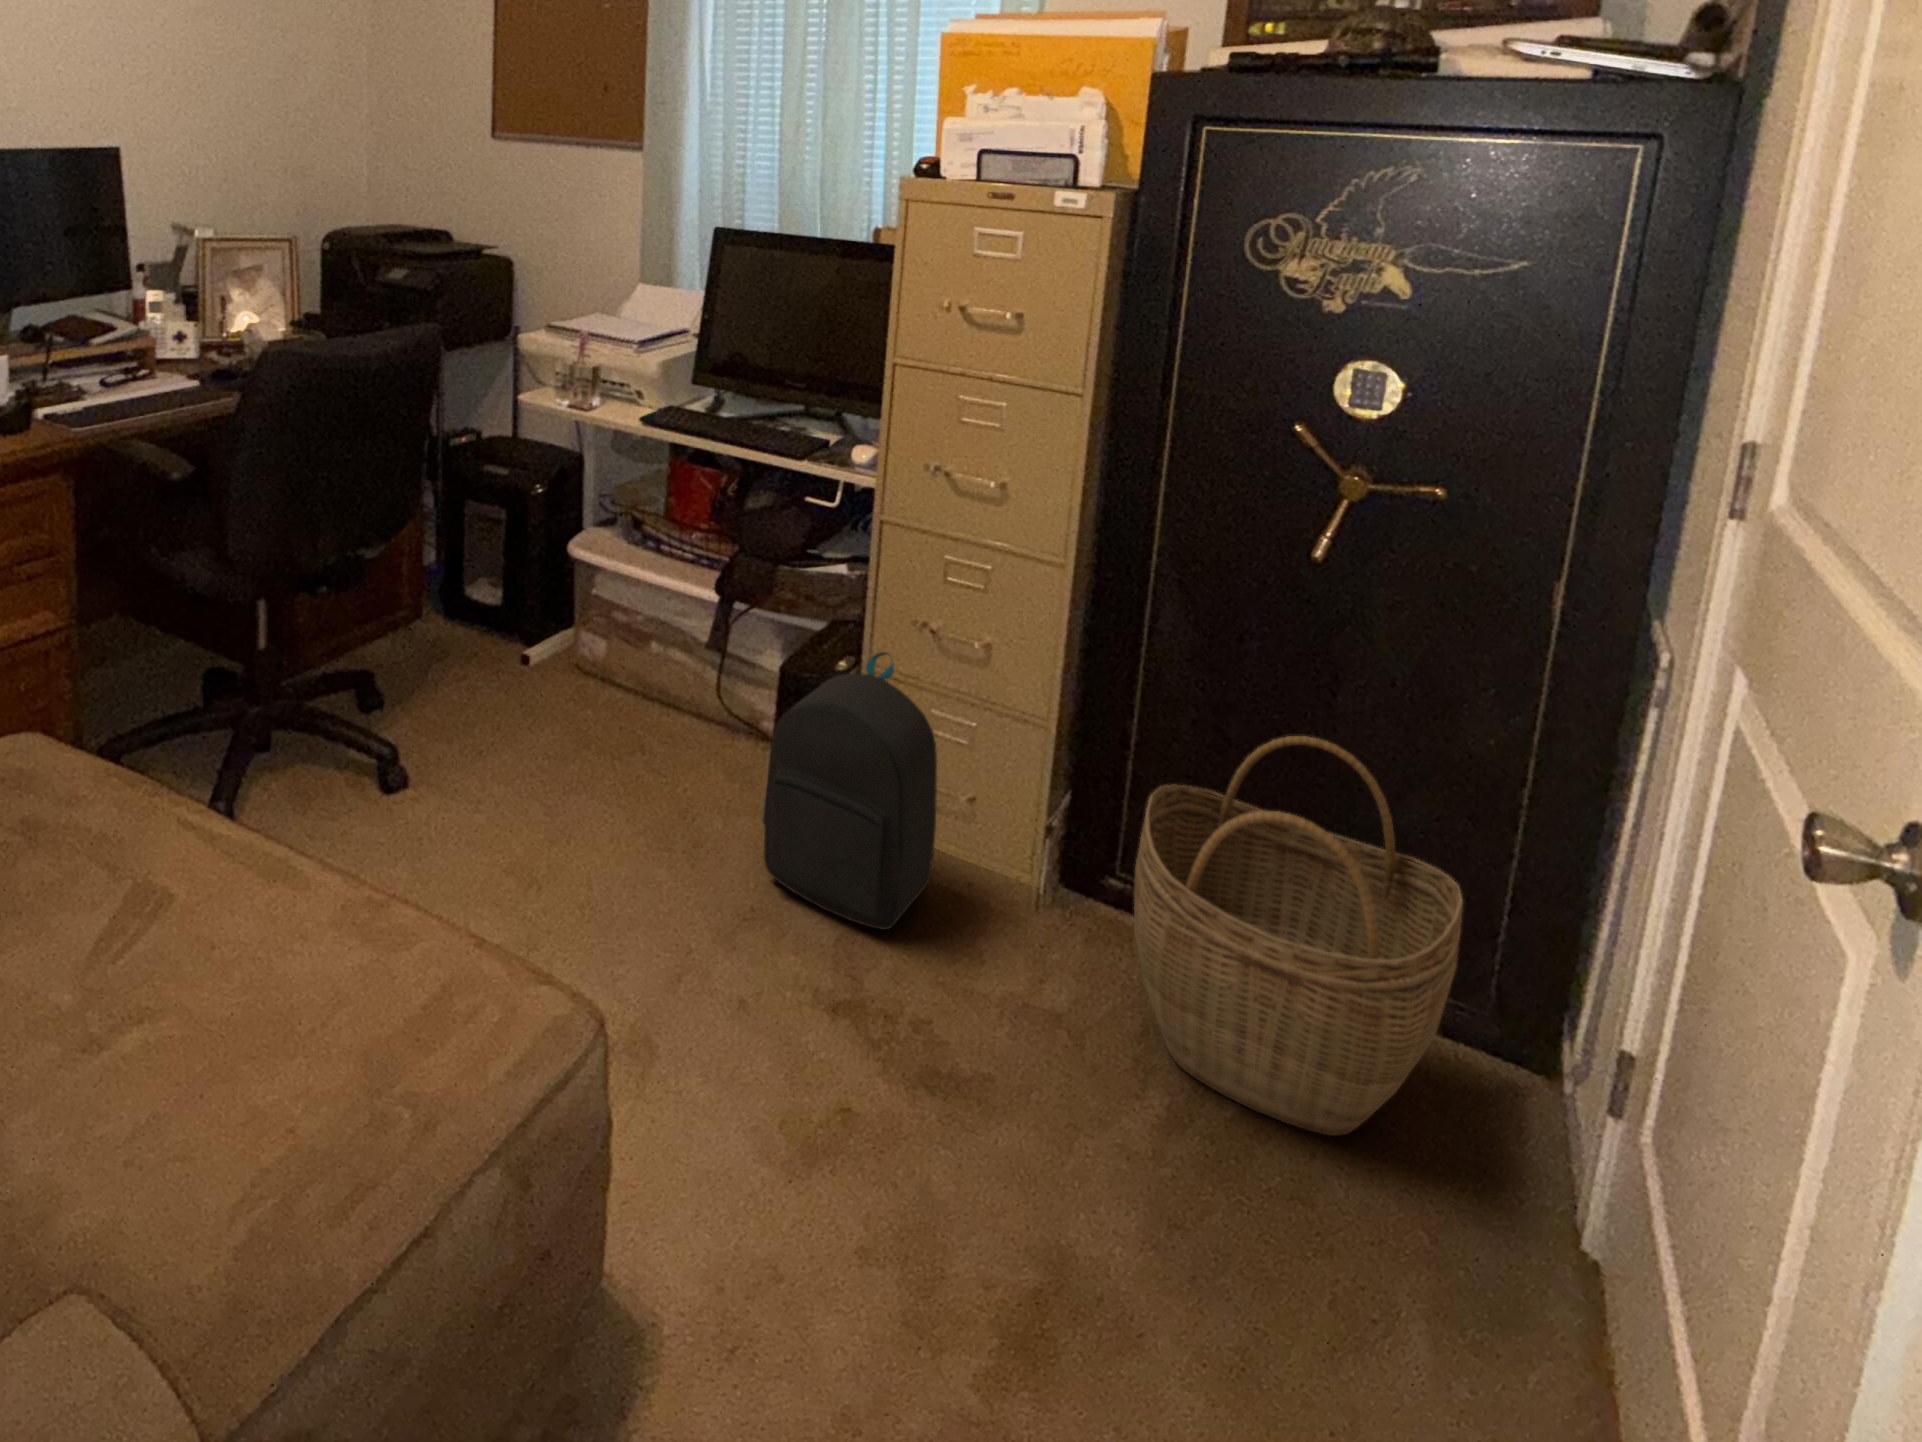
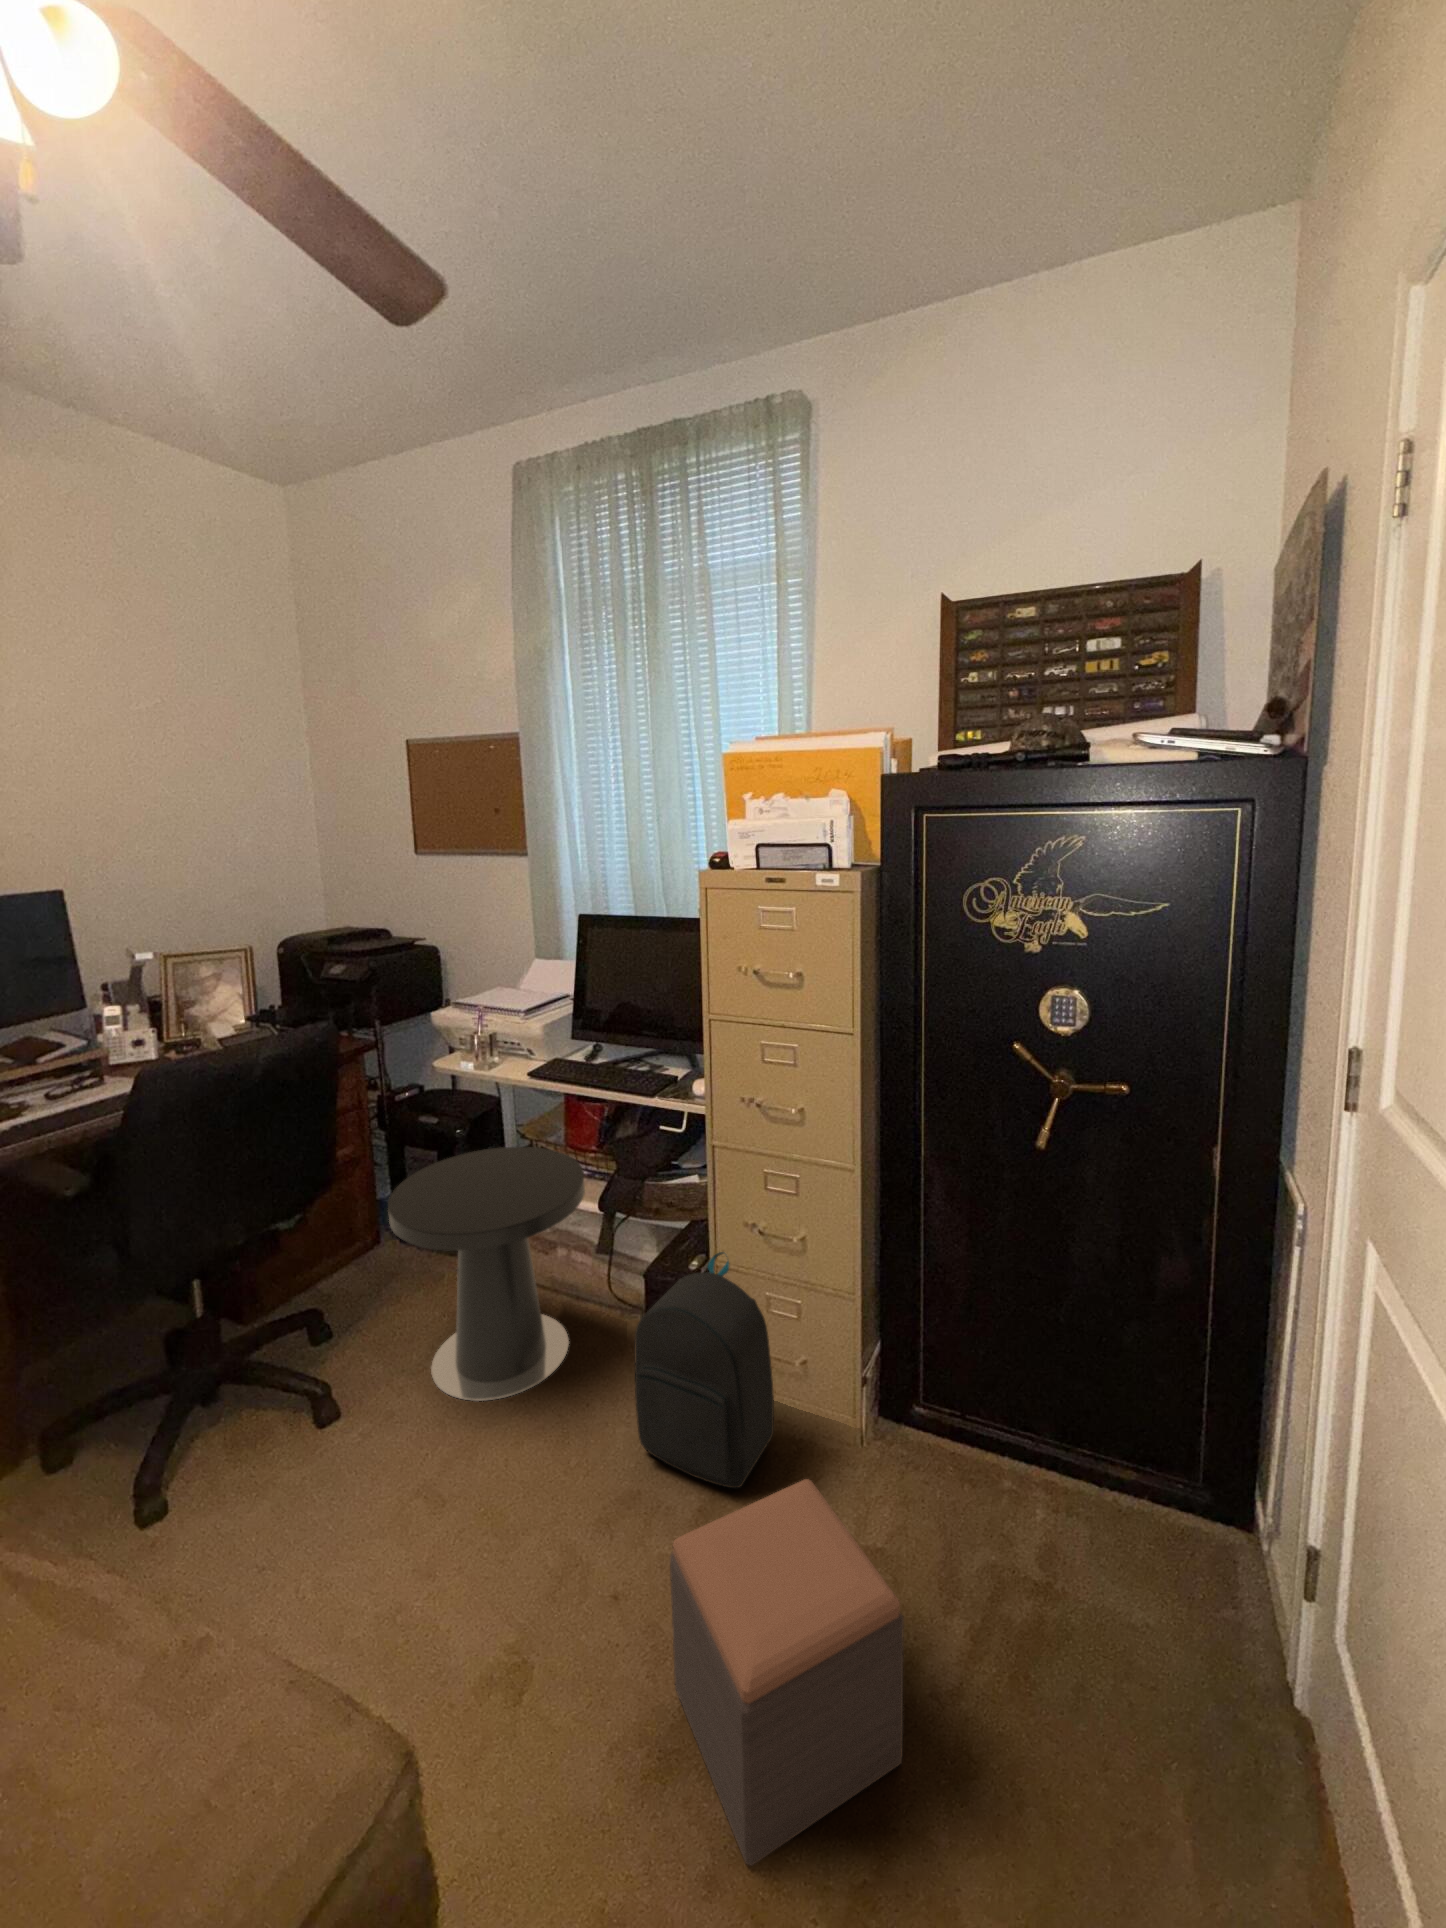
side table: none [476,508,706,801] -> present [388,1147,585,1401]
woven basket: present [1134,736,1463,1136] -> none [926,1290,1175,1630]
footstool: none [820,899,1106,1265] -> present [670,1479,904,1866]

